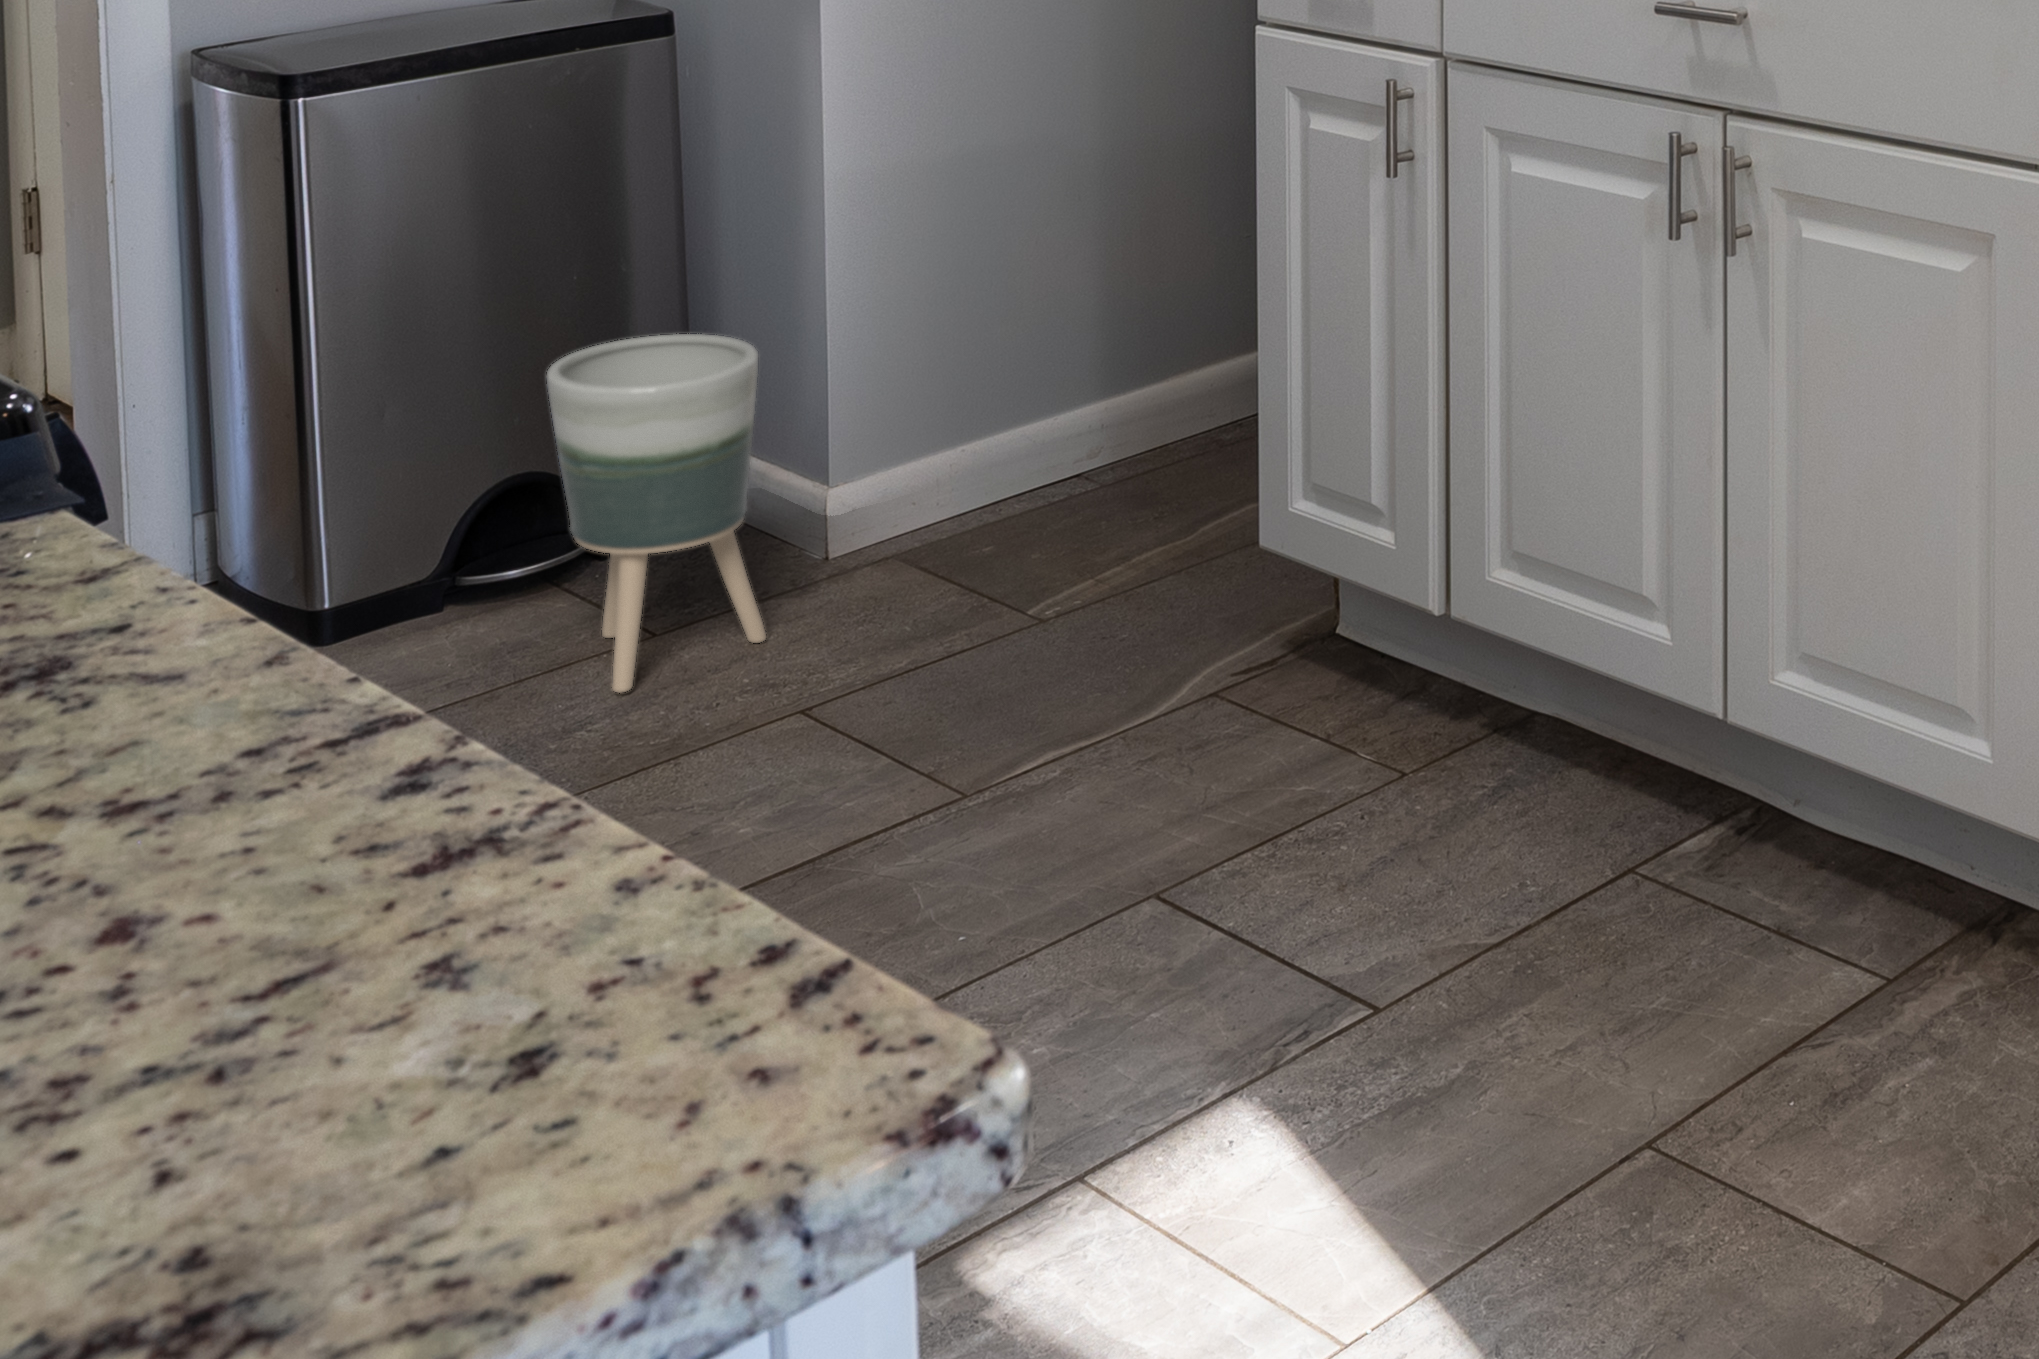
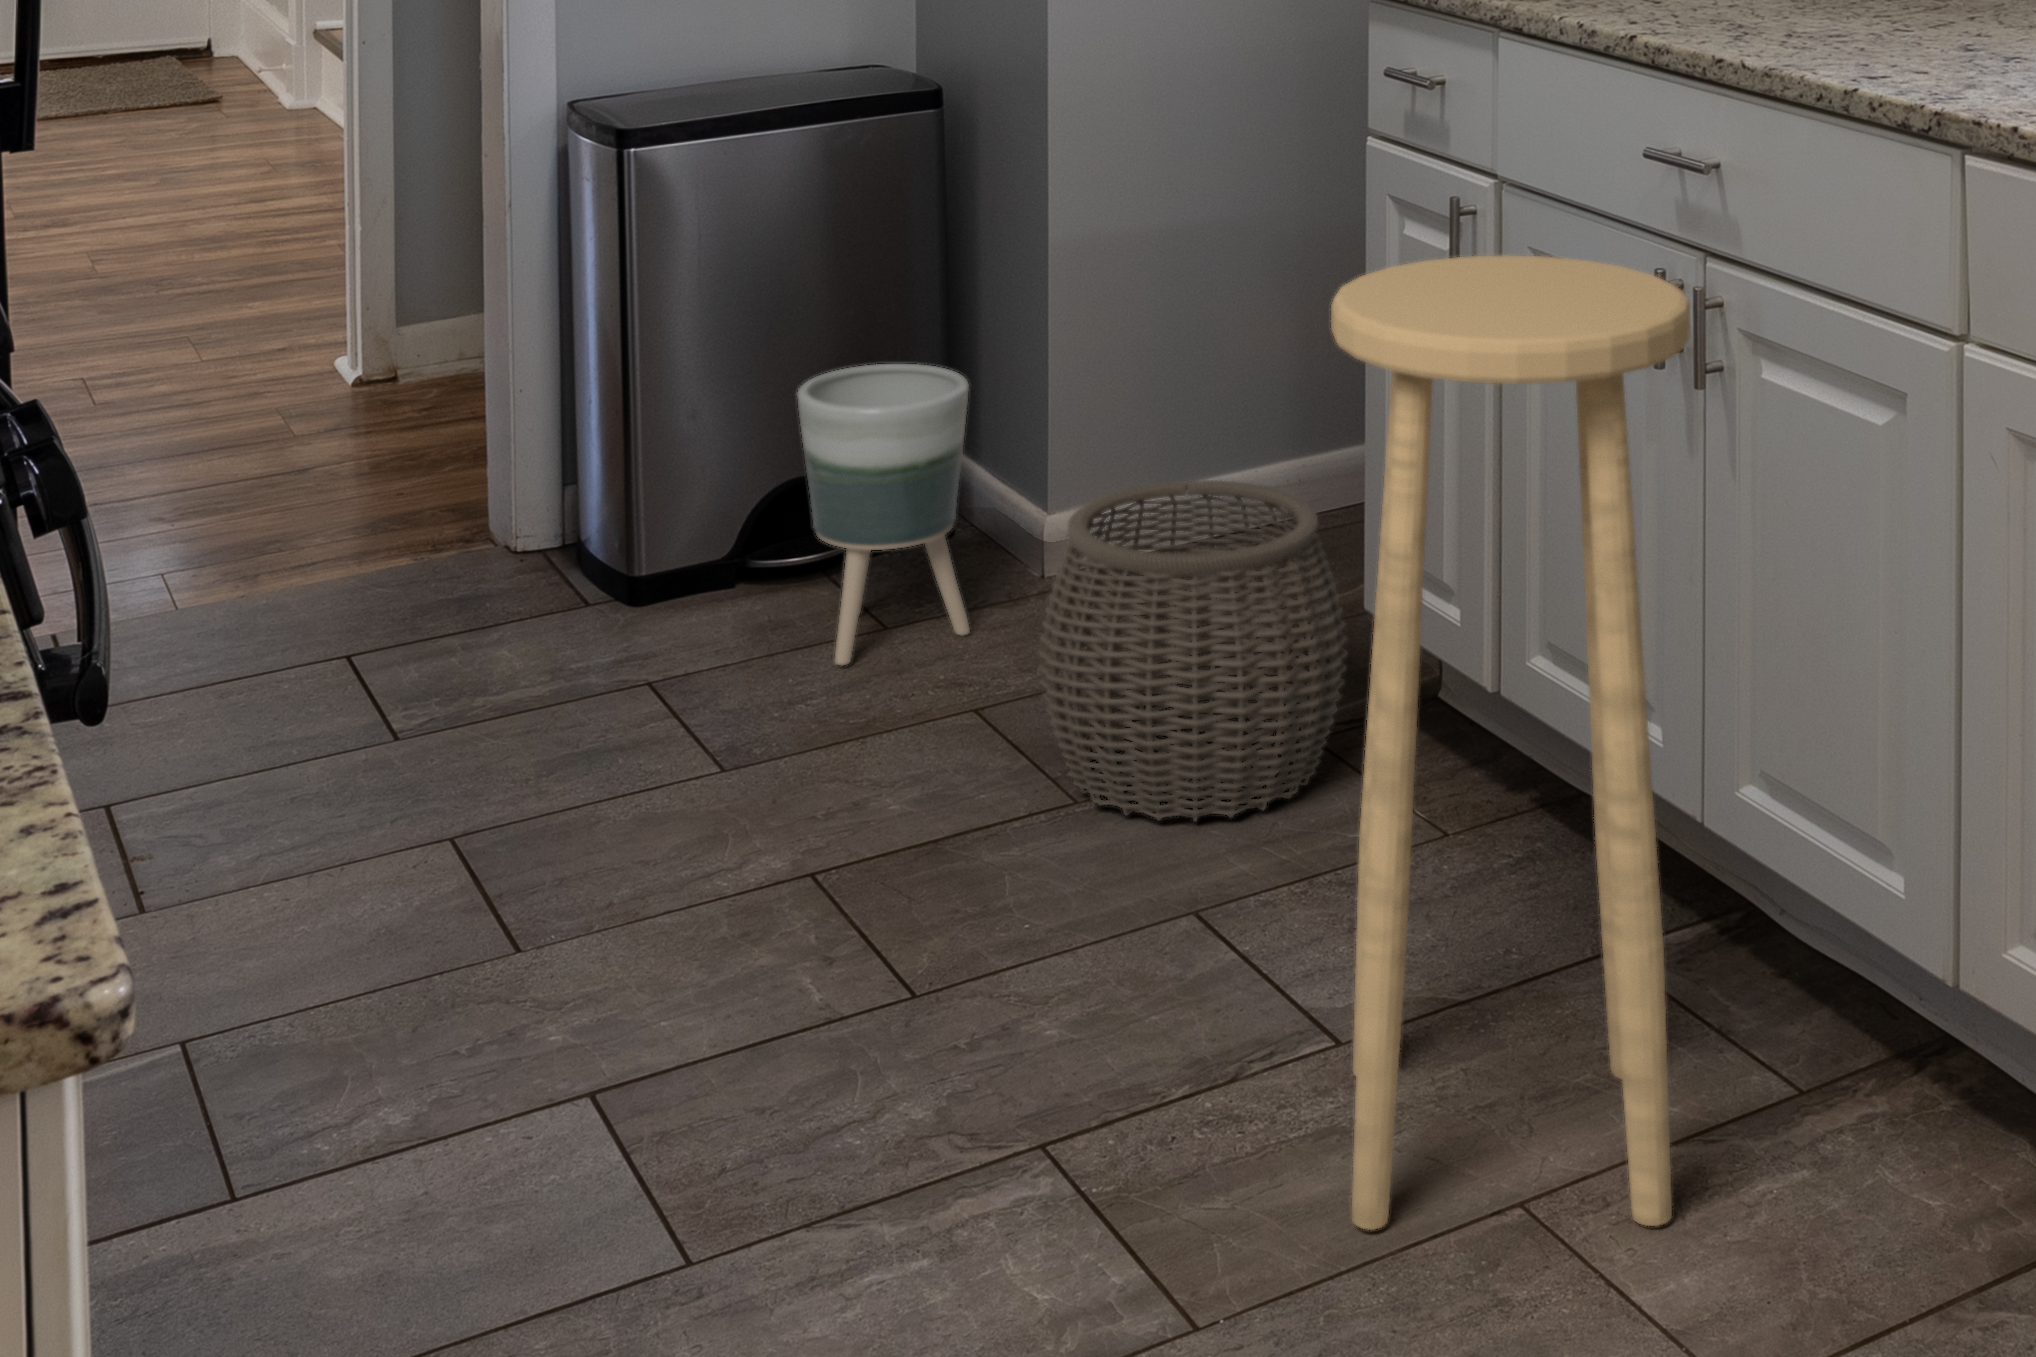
stool: none [1417,121,1835,1218] -> present [1331,255,1690,1230]
woven basket: none [918,427,1274,815] -> present [1039,480,1347,821]

